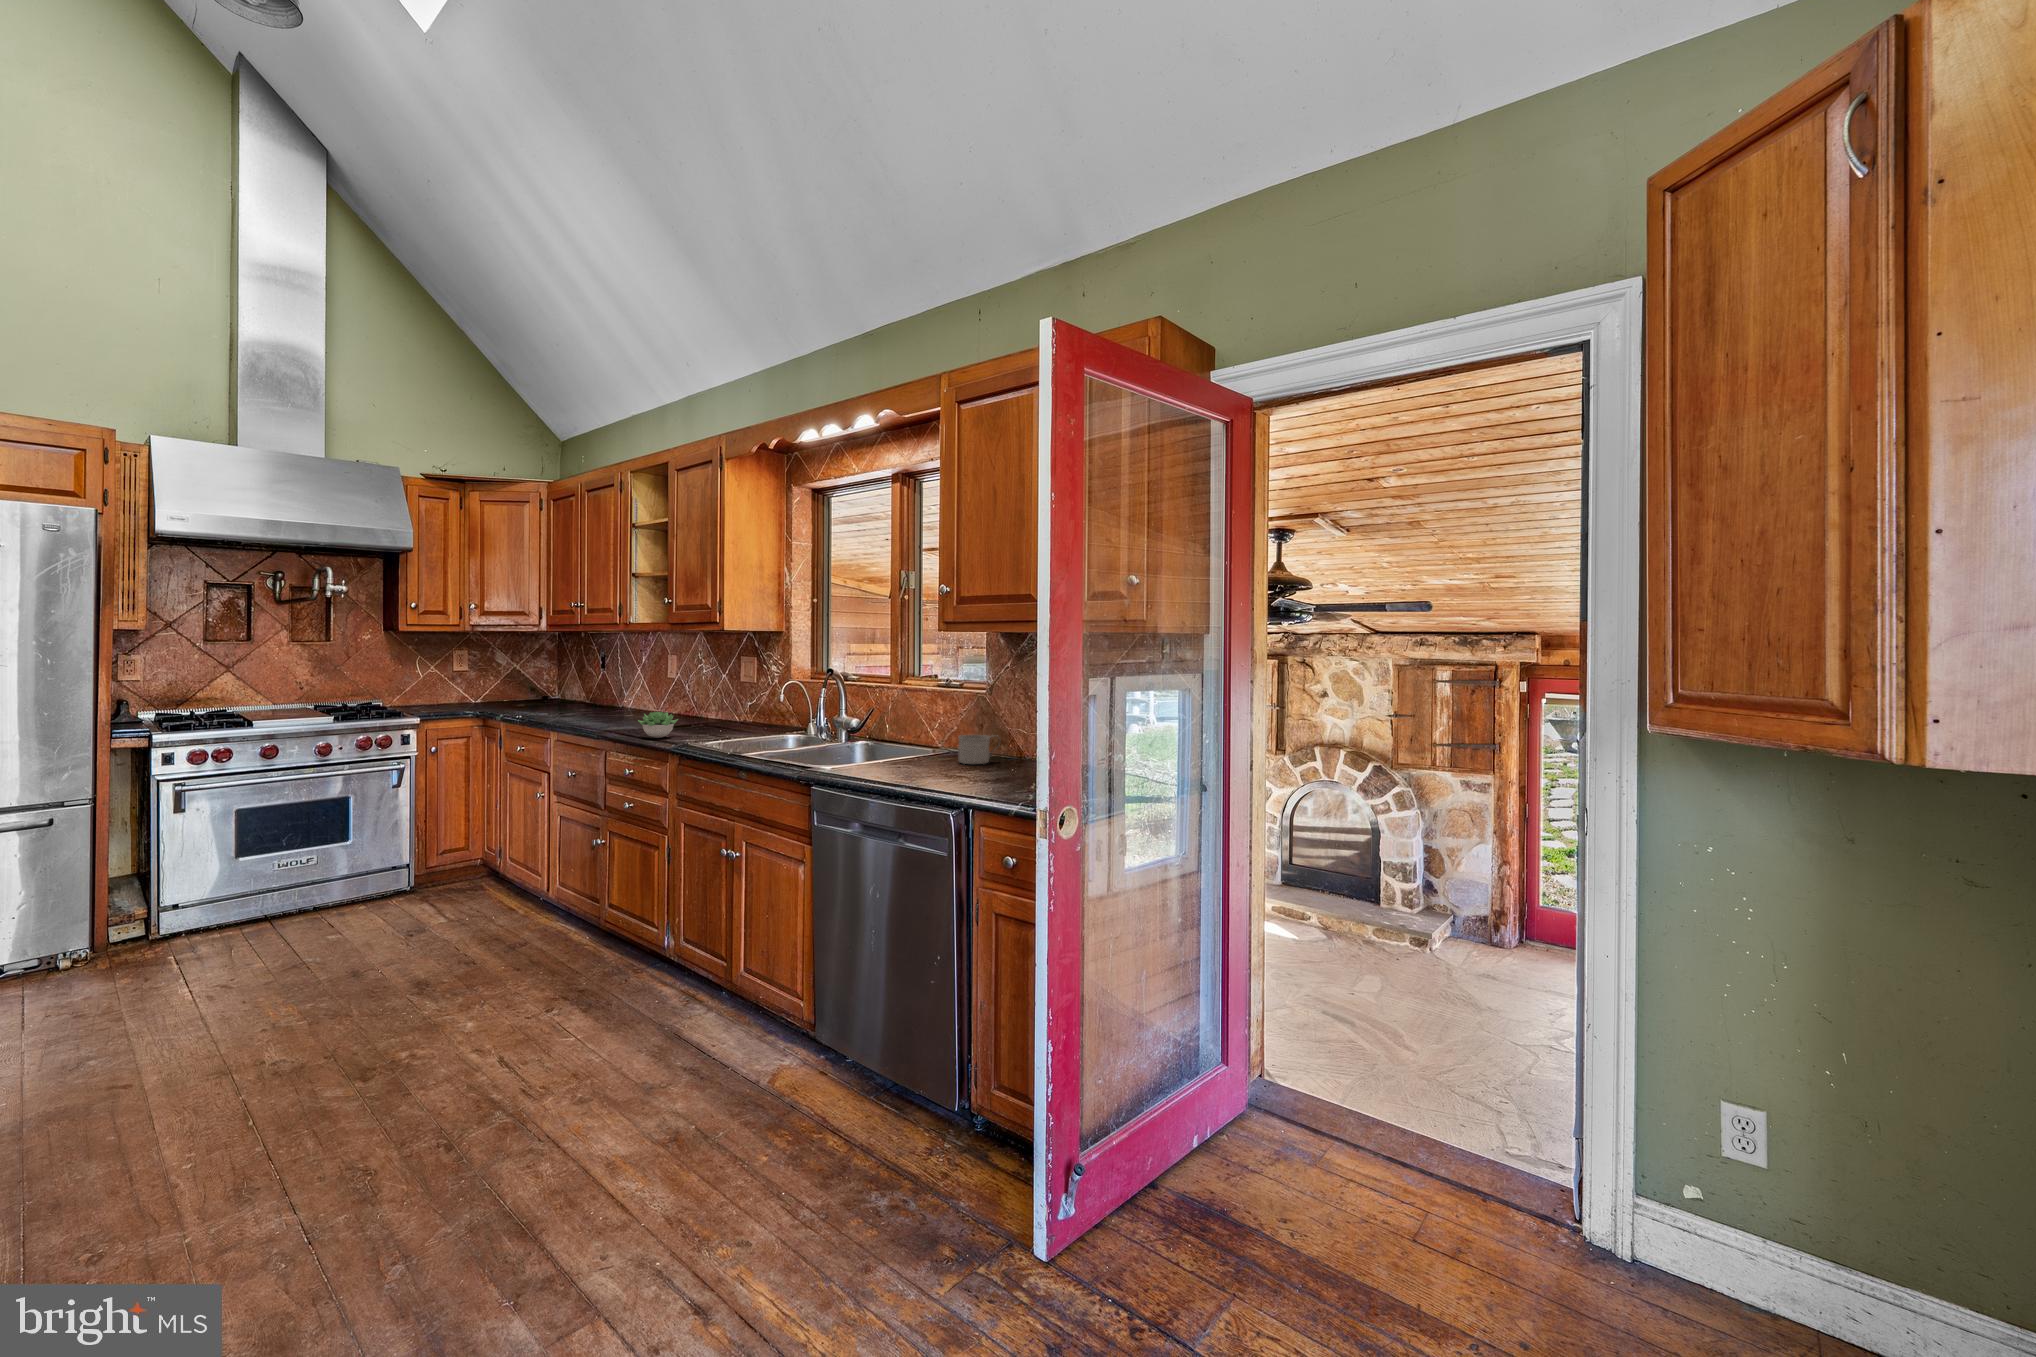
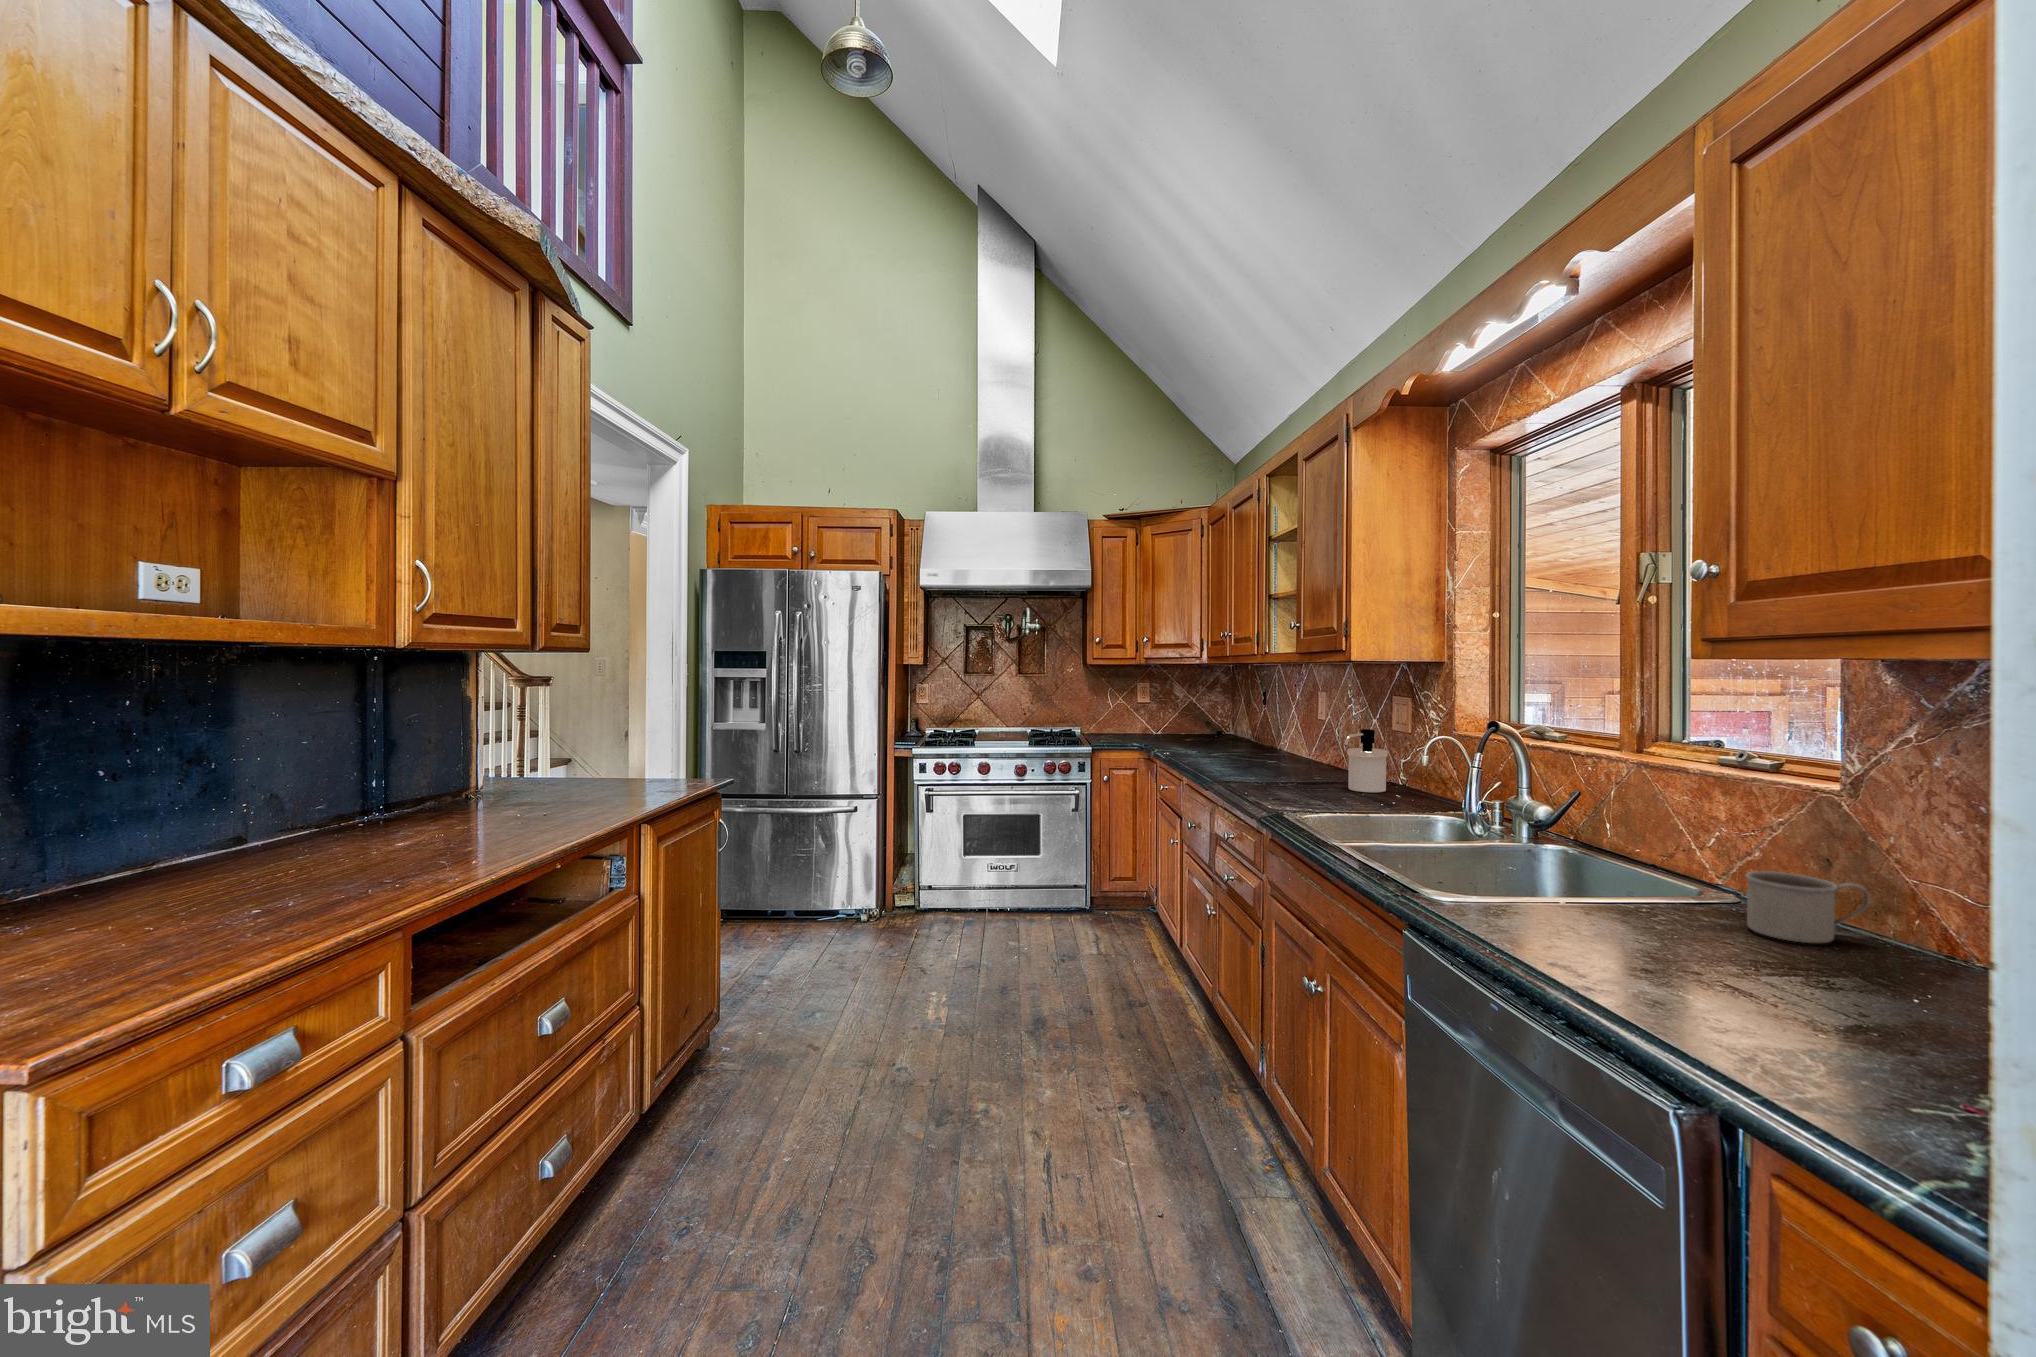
soap dispenser: none [711,683,741,730] -> present [1344,729,1388,792]
succulent plant: present [638,712,678,738] -> none [1245,763,1294,796]

